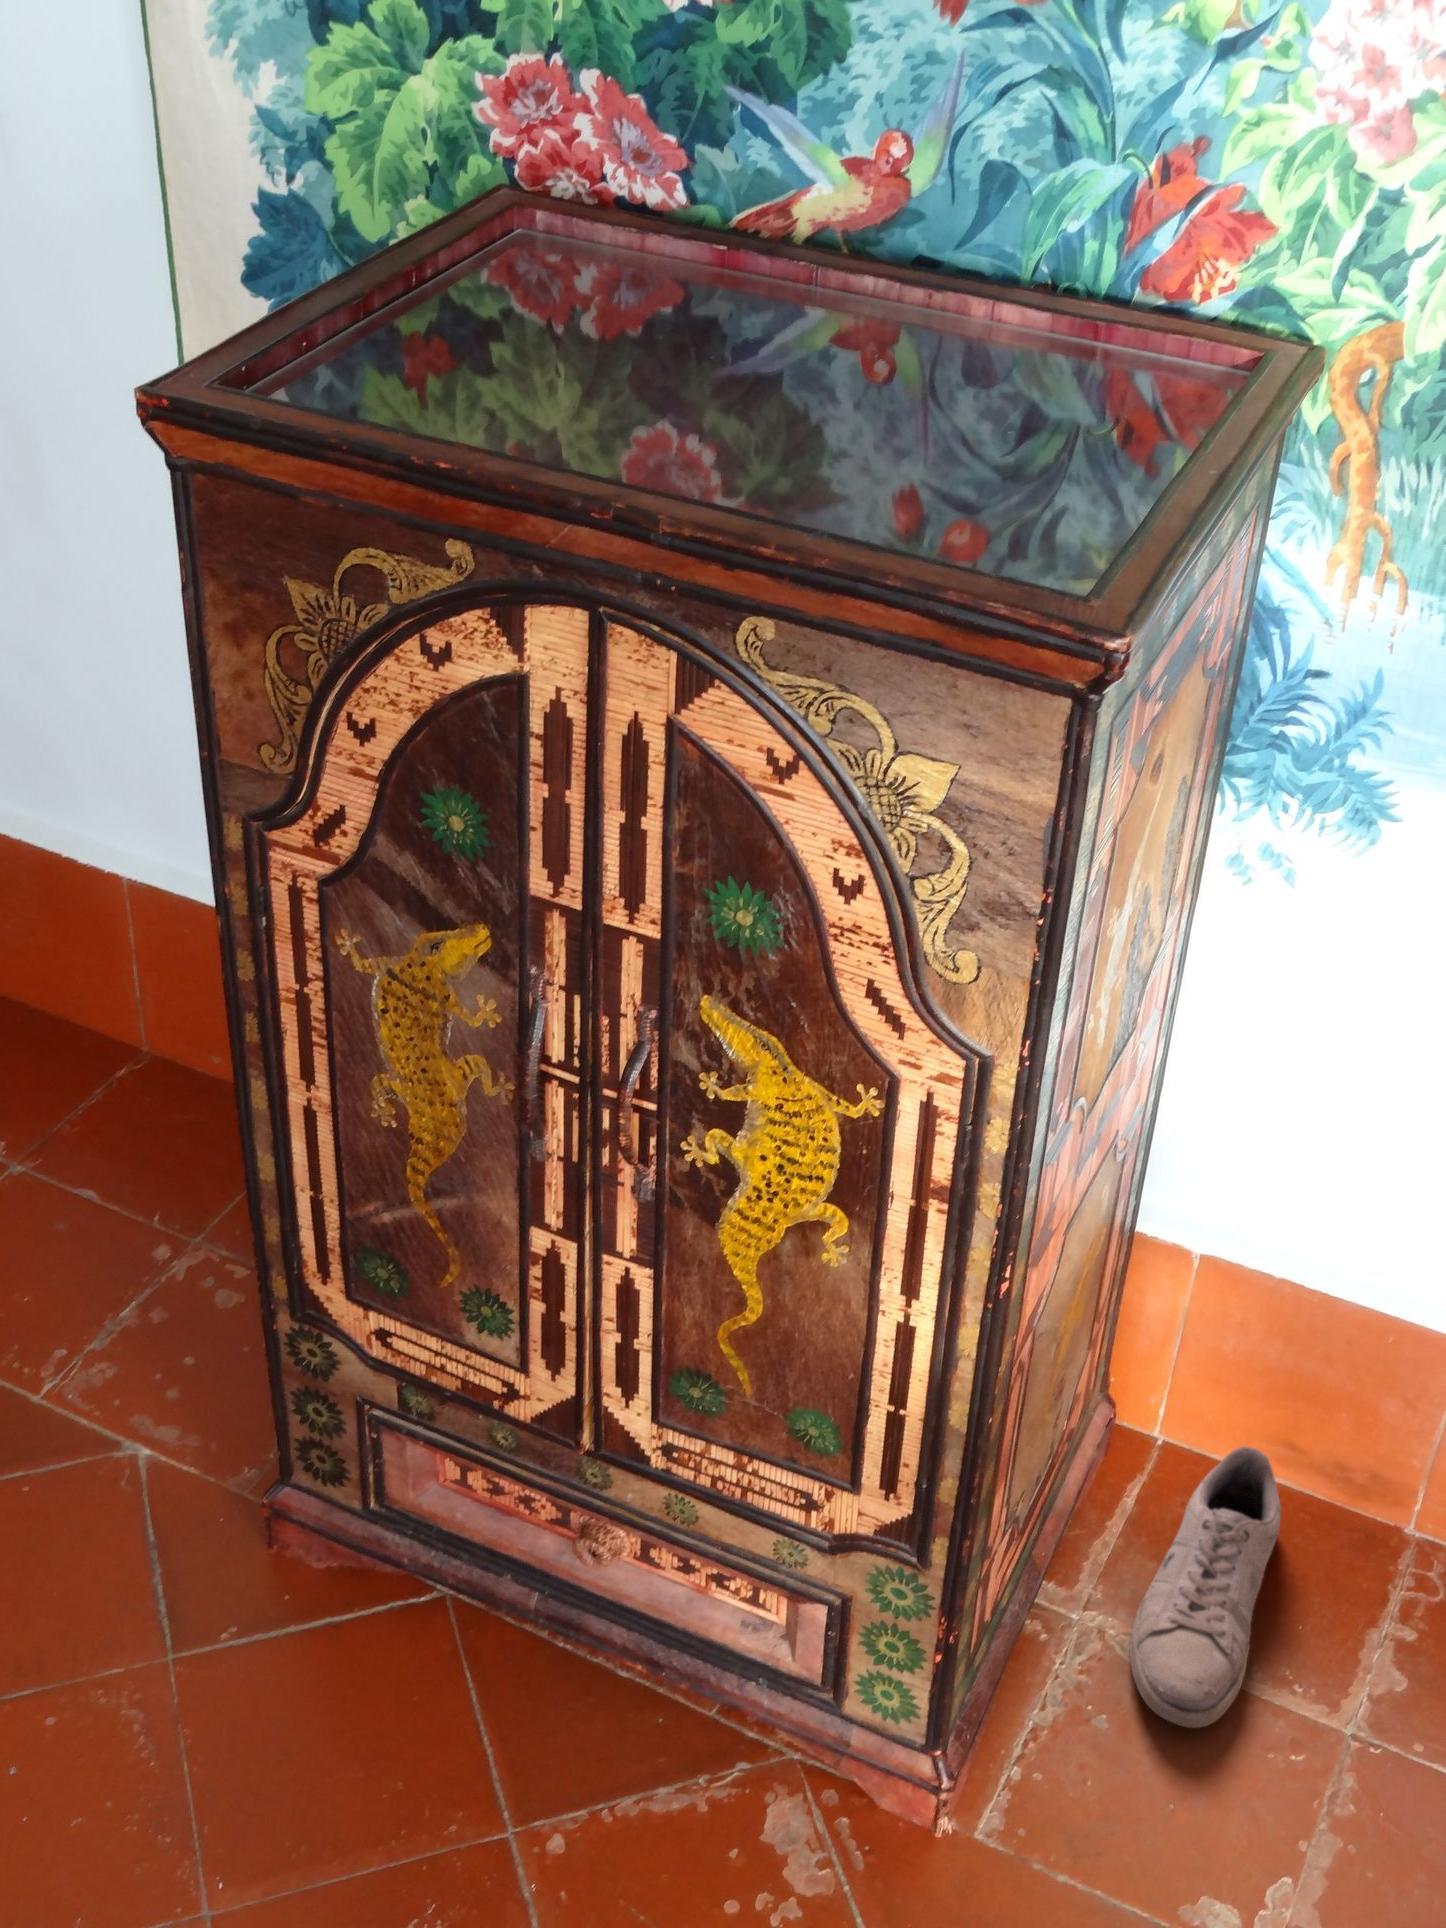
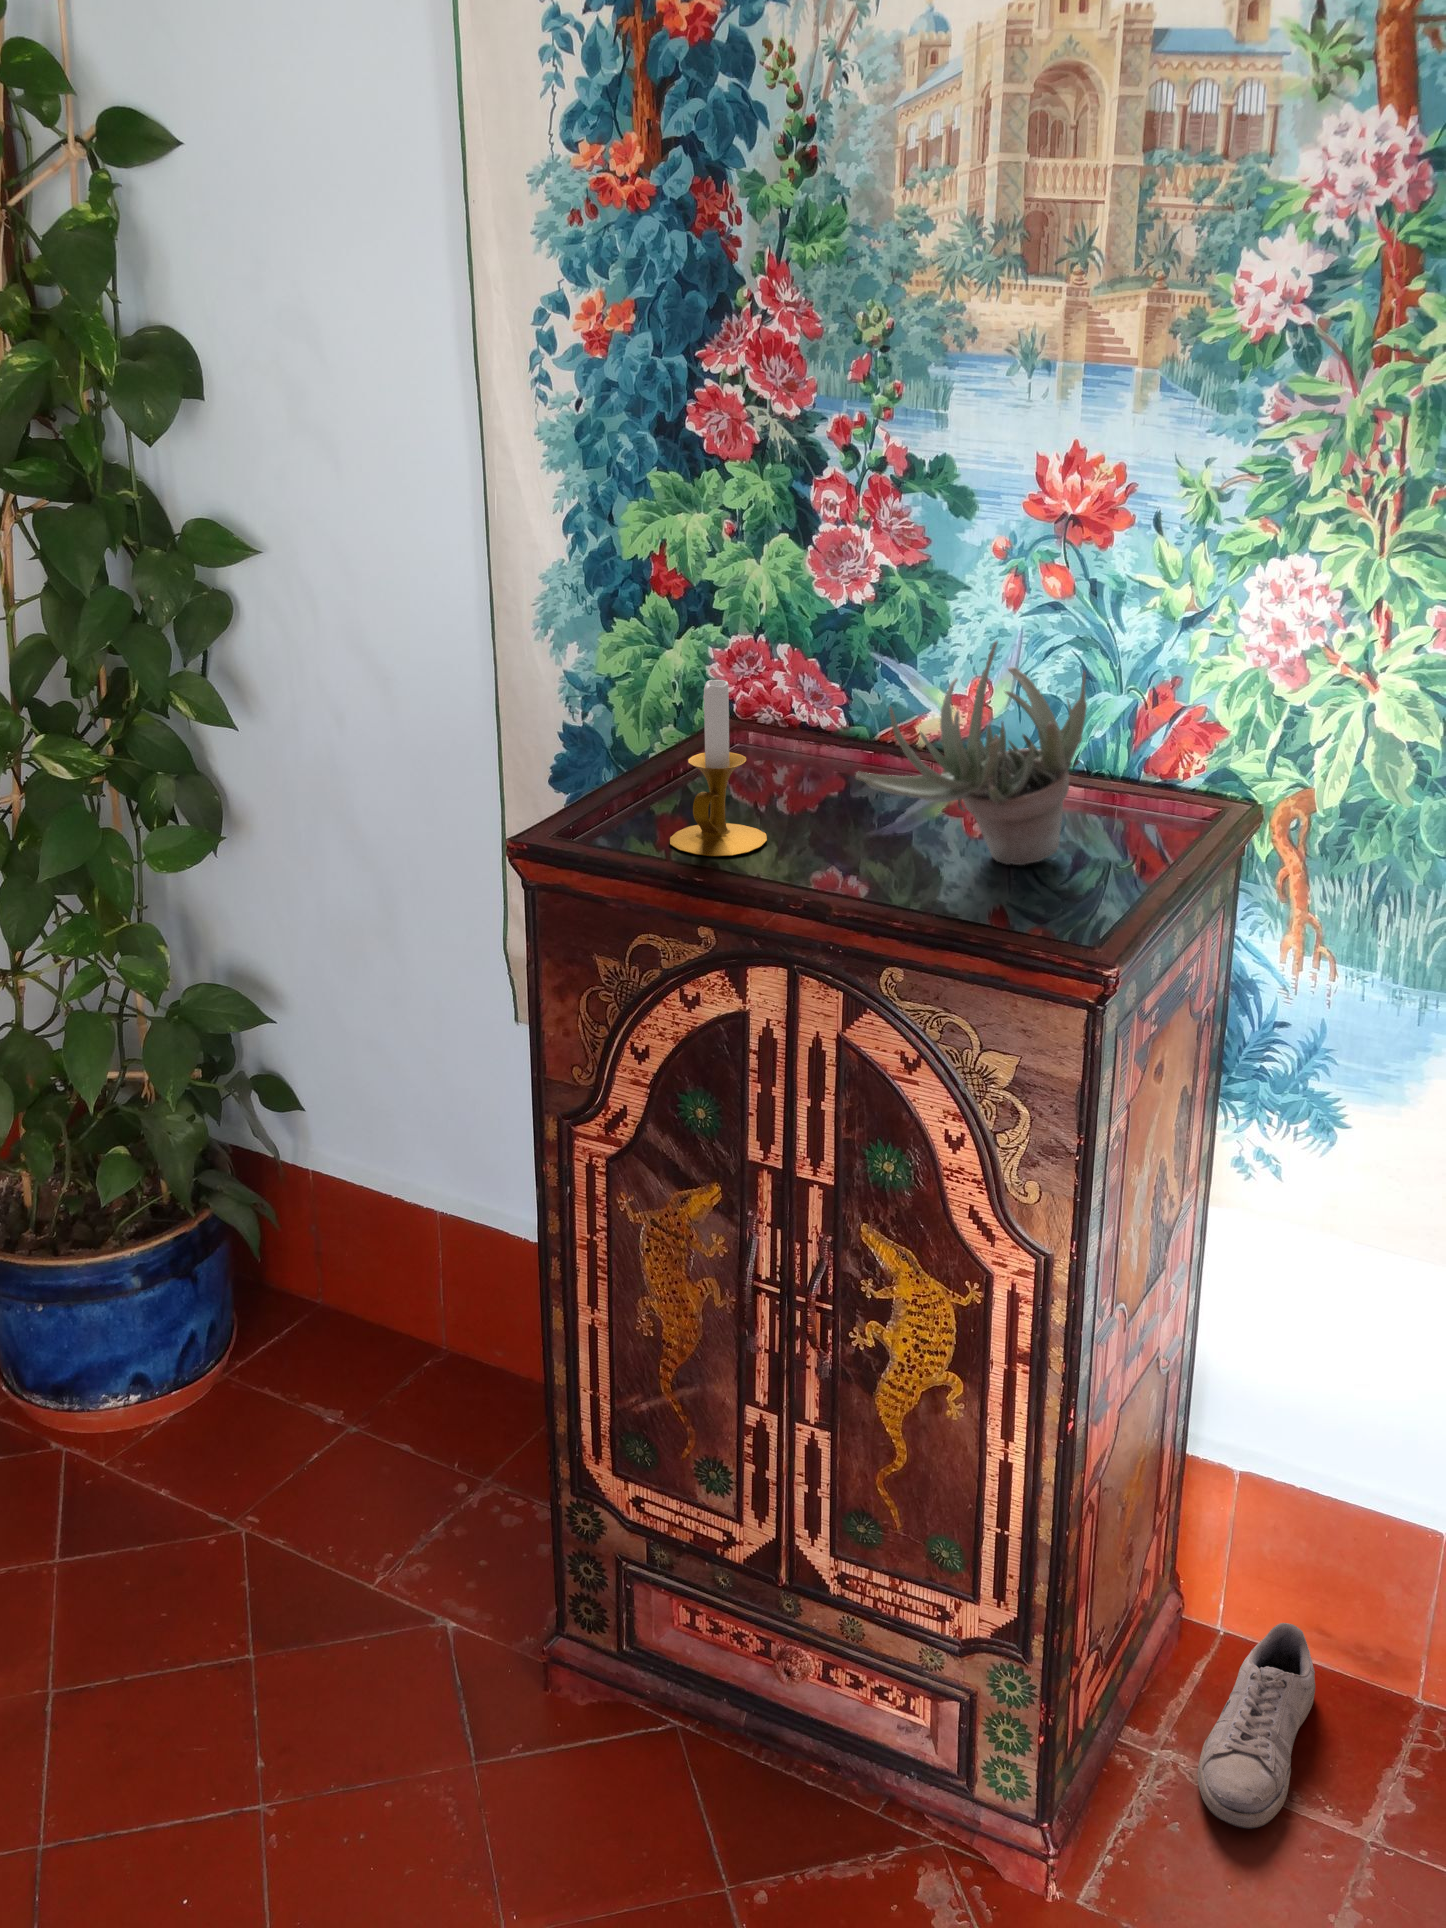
succulent plant: none [700,62,1089,445] -> present [855,641,1087,865]
candlestick: none [402,123,558,423] -> present [670,680,767,856]

